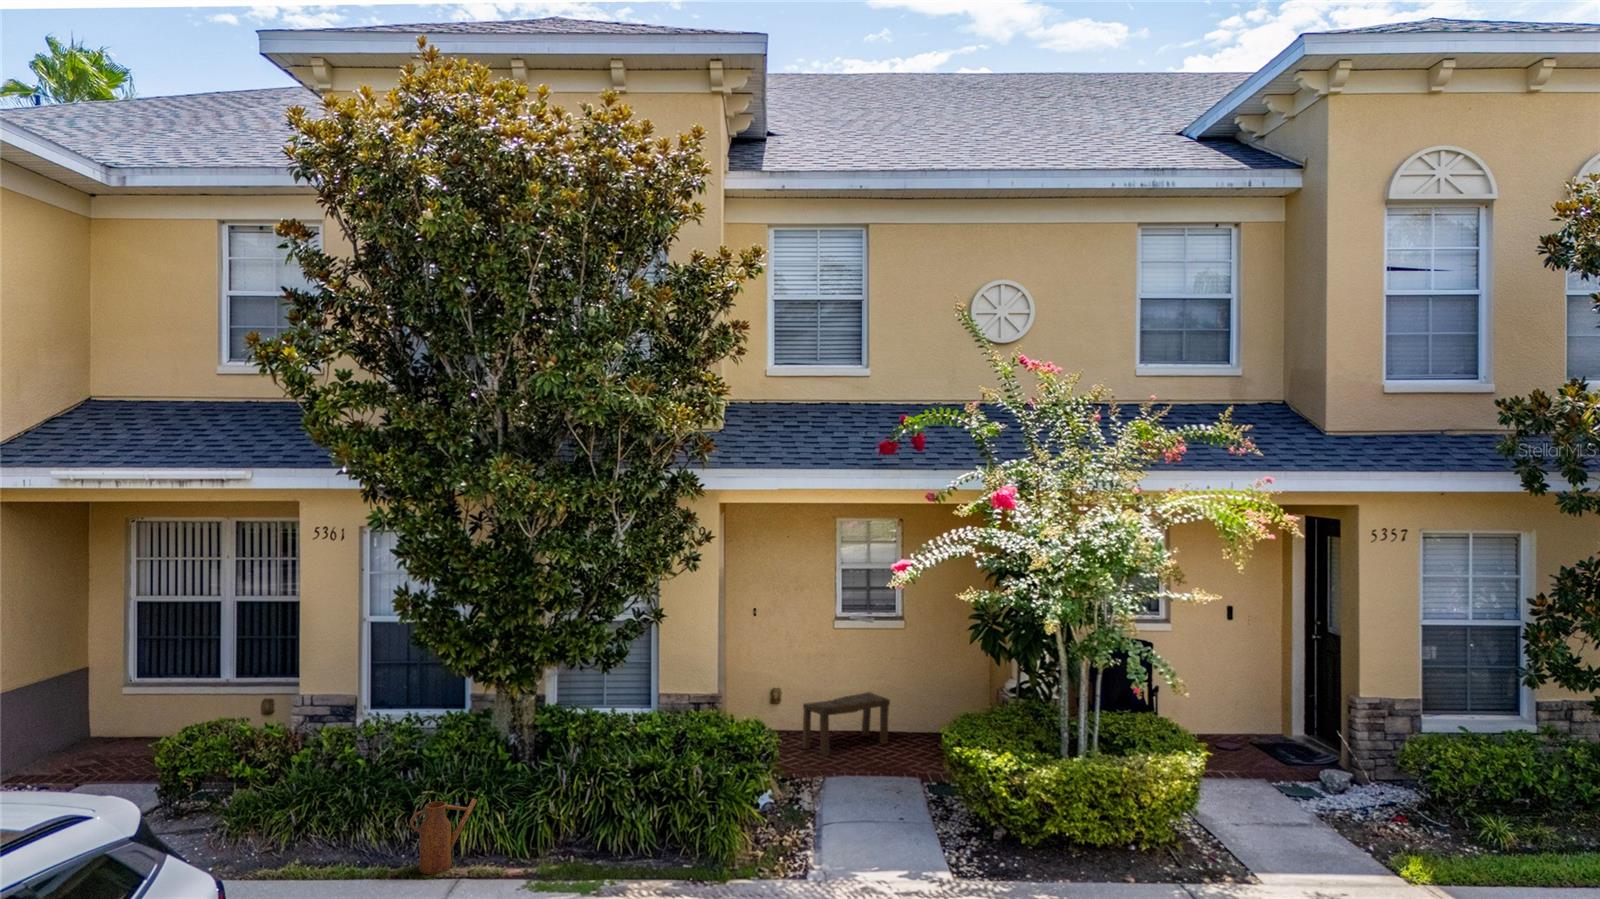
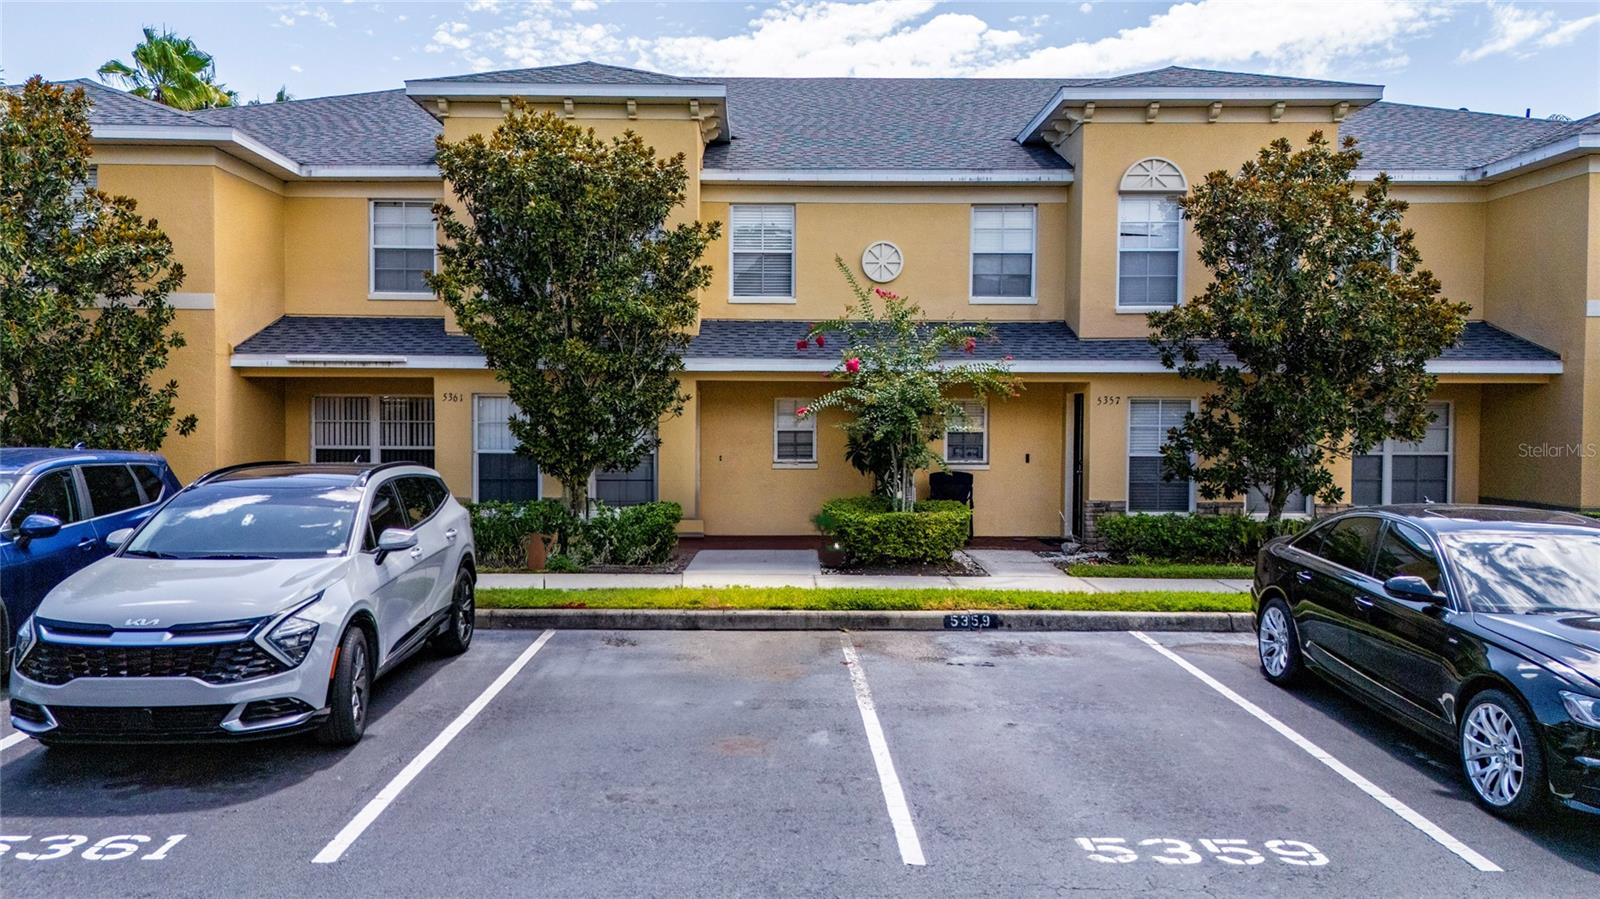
bench: present [802,692,890,757] -> none [749,509,806,543]
potted tree: none [917,741,989,854] -> present [809,511,845,567]

